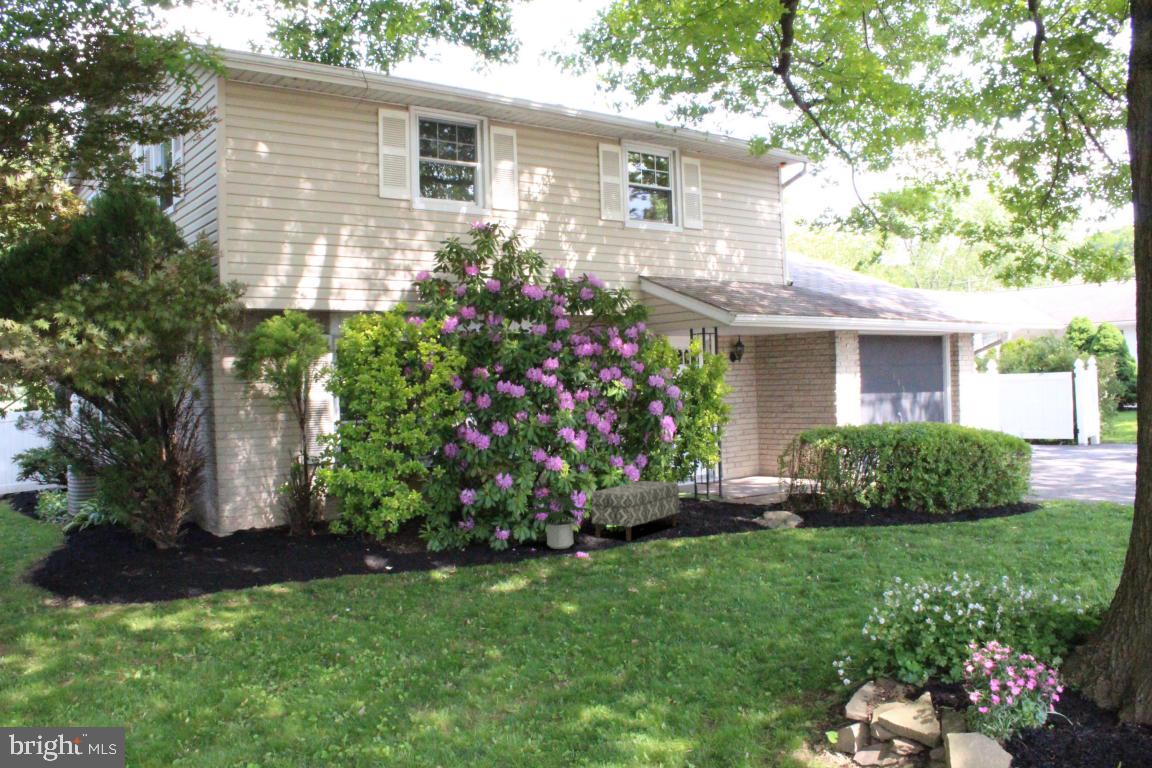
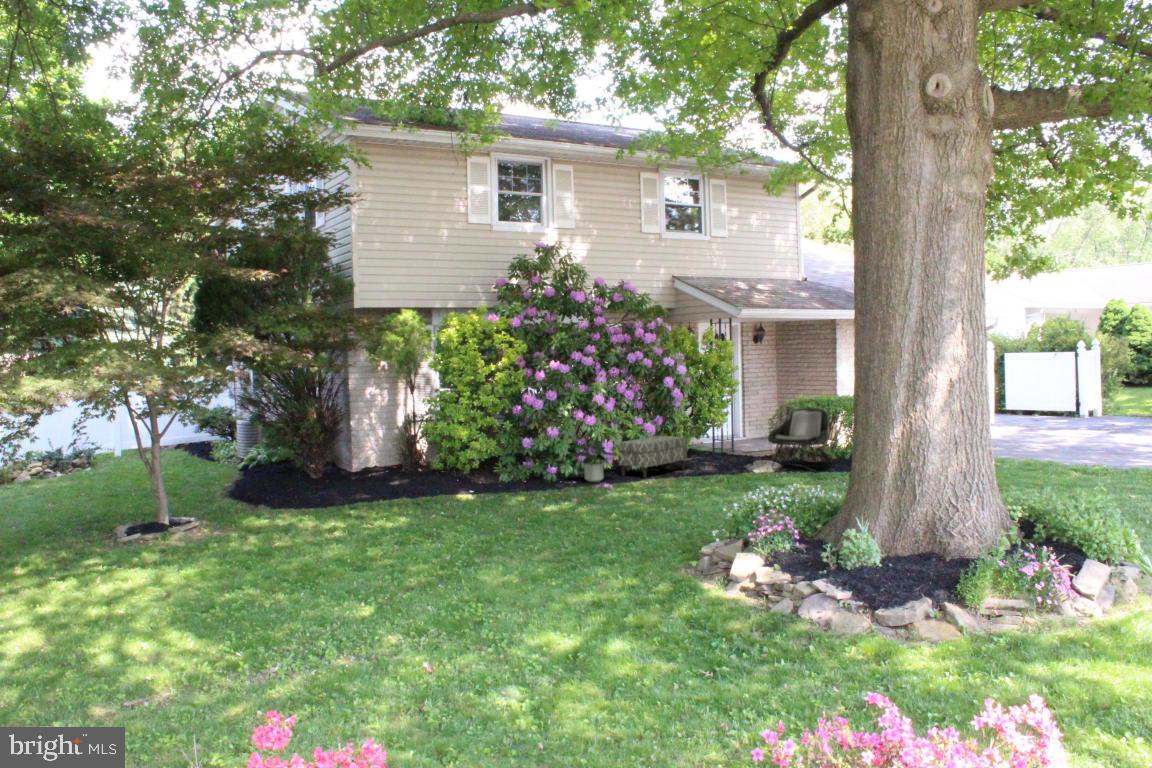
lounge chair: none [786,443,866,529] -> present [768,408,831,472]

